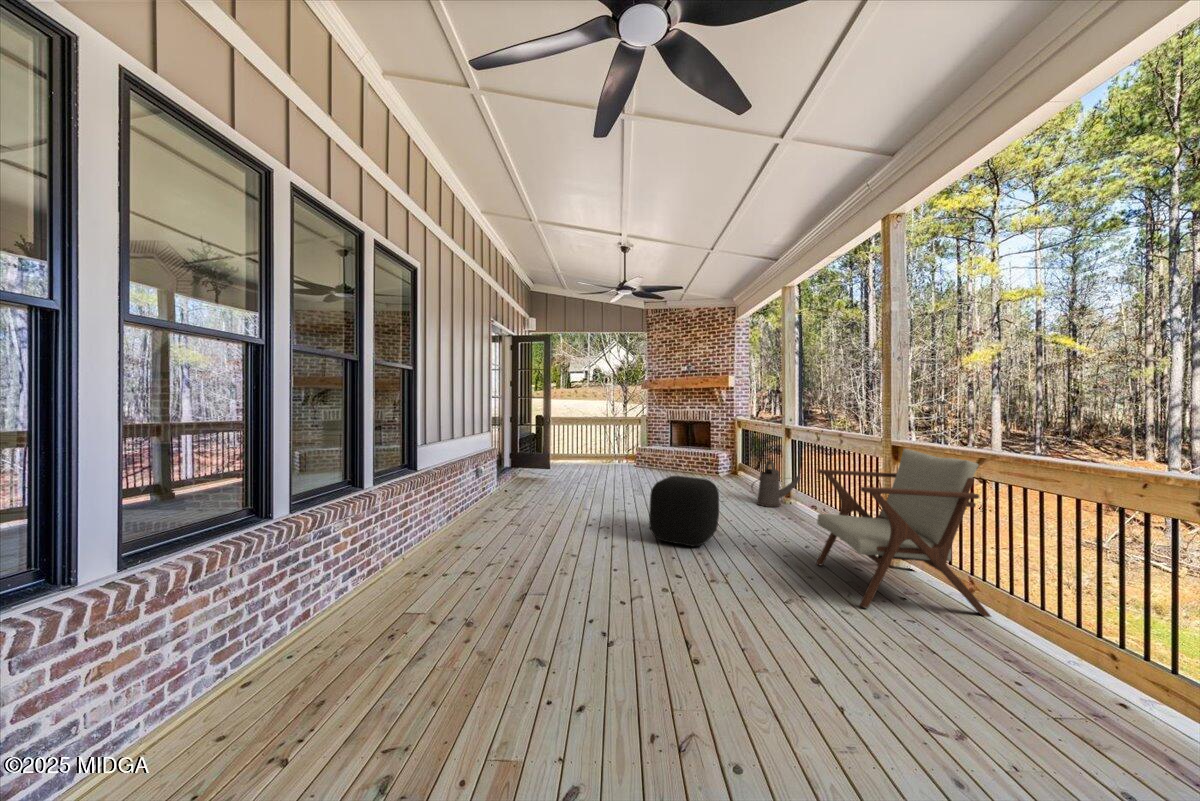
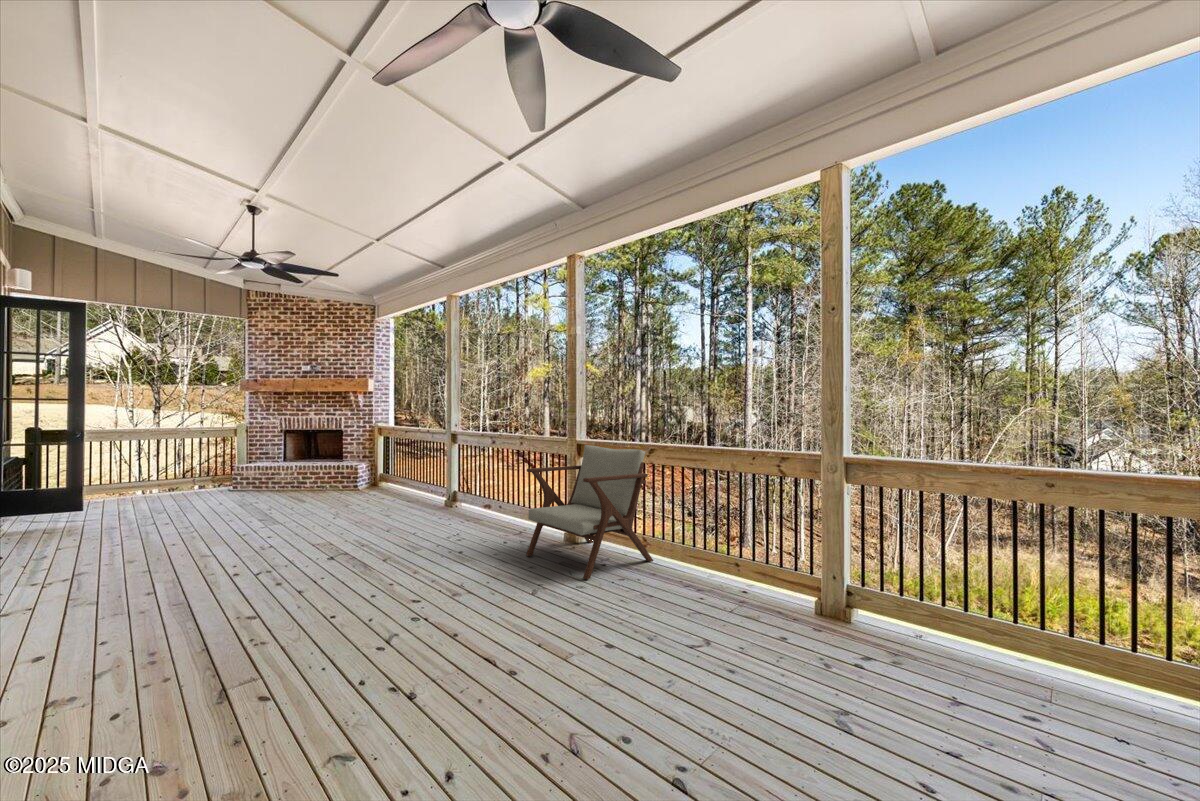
watering can: present [751,461,800,507] -> none [422,468,472,515]
ottoman: present [649,476,719,546] -> none [345,493,428,573]

